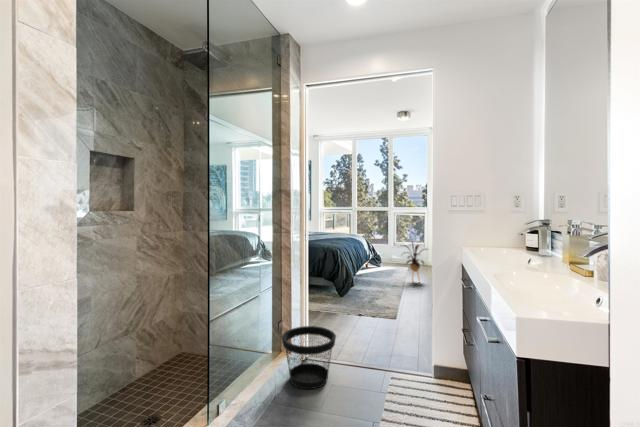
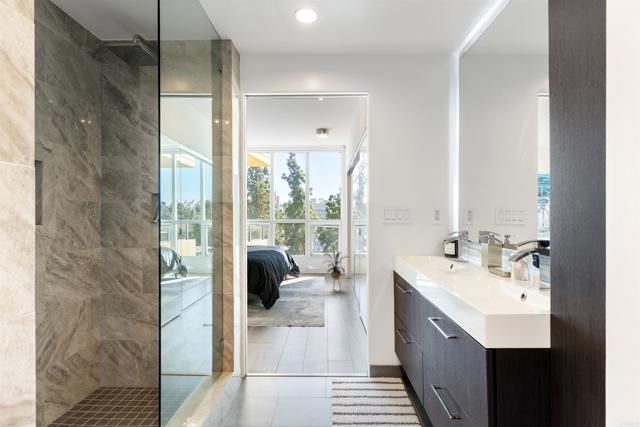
wastebasket: present [282,326,336,389] -> none [225,342,282,406]

